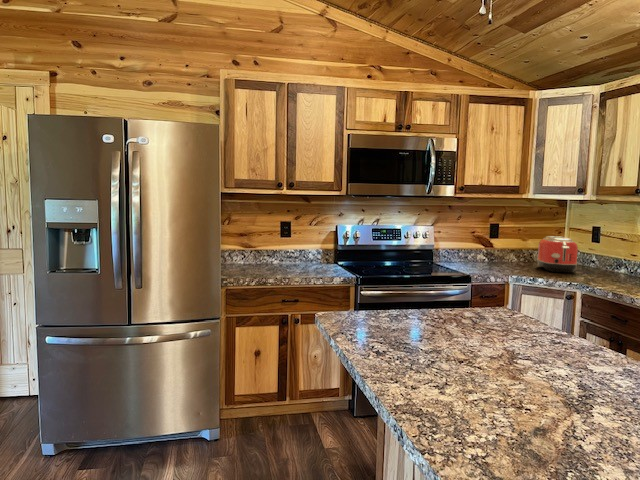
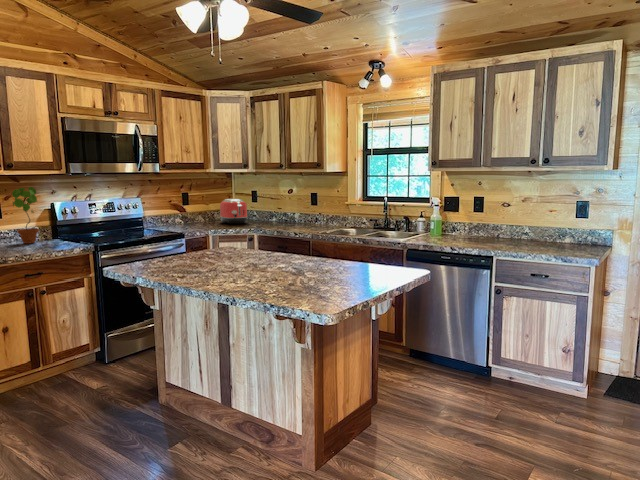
potted plant: none [295,207,319,265] -> present [12,187,39,244]

